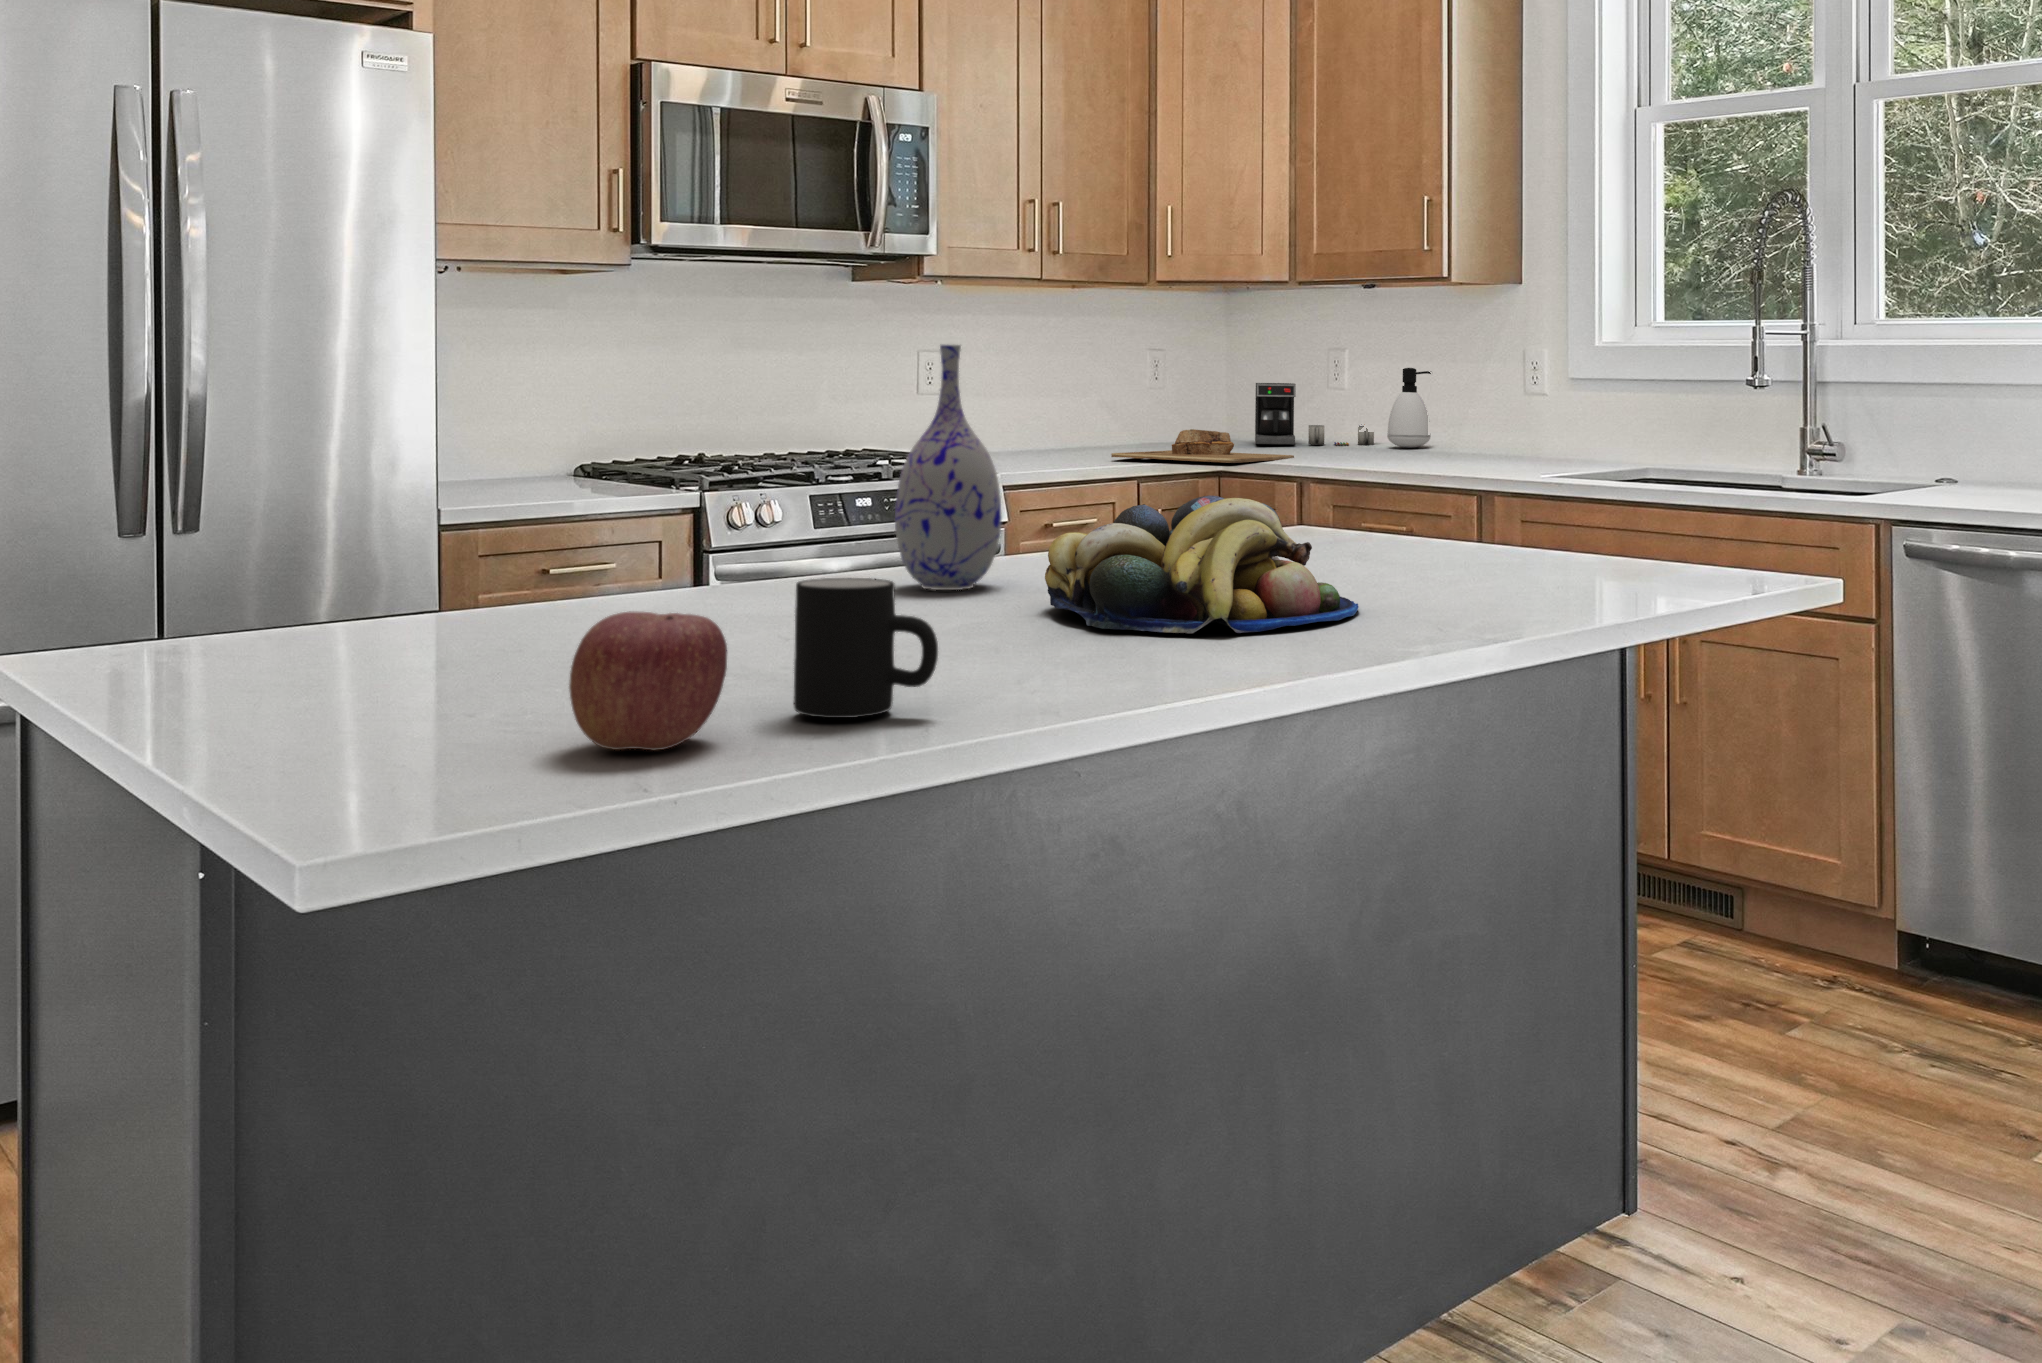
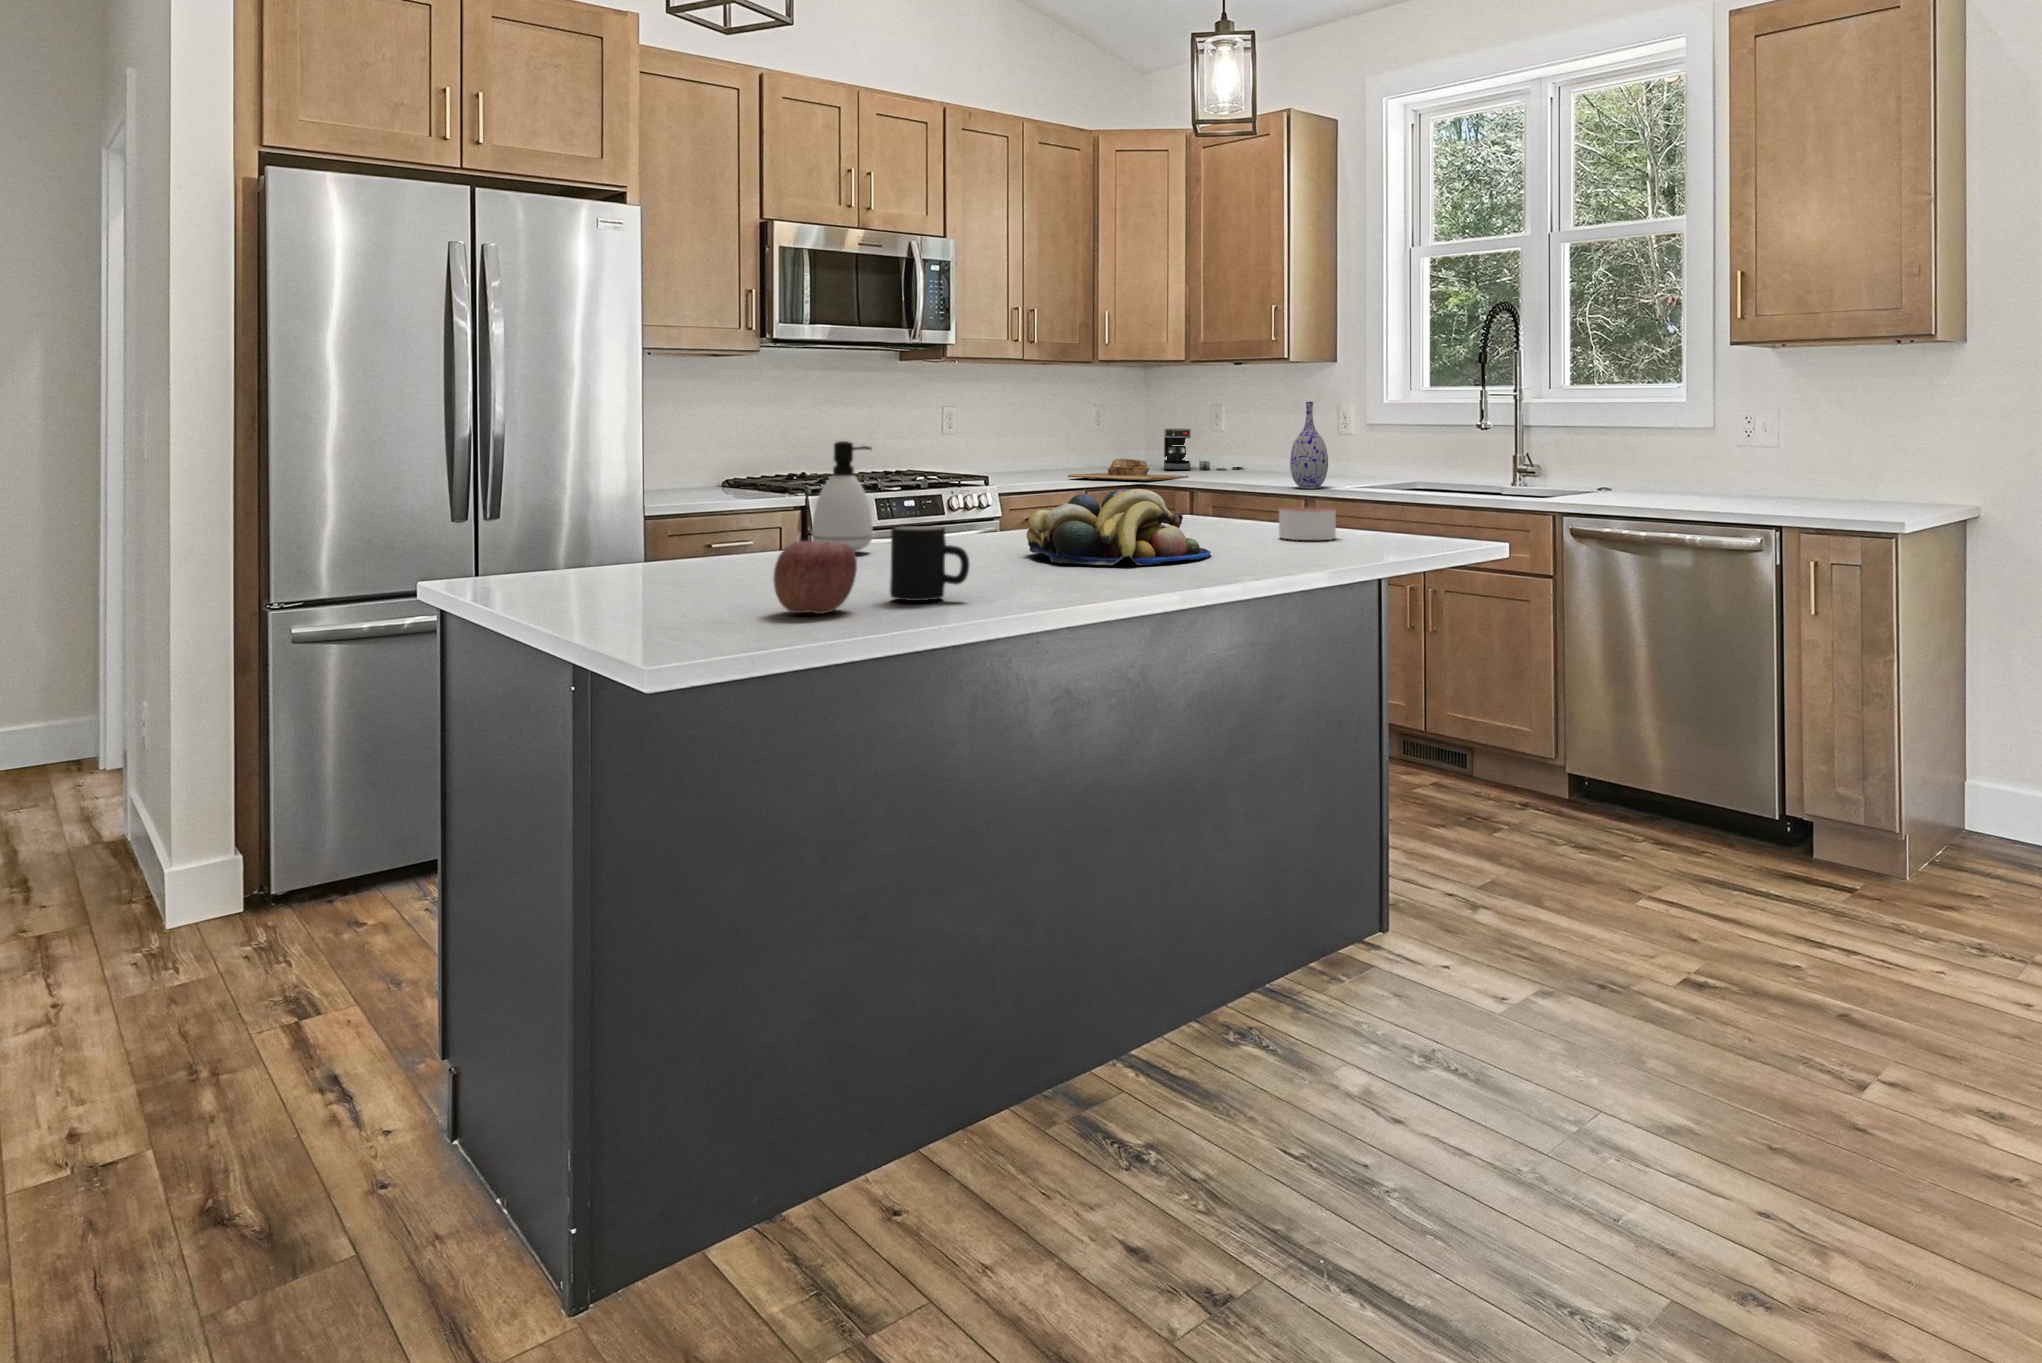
vase: present [895,345,1002,590] -> present [1290,402,1328,488]
soap dispenser: present [1387,368,1431,448] -> present [812,441,873,552]
candle: none [1464,523,1560,579] -> present [1279,508,1336,540]

